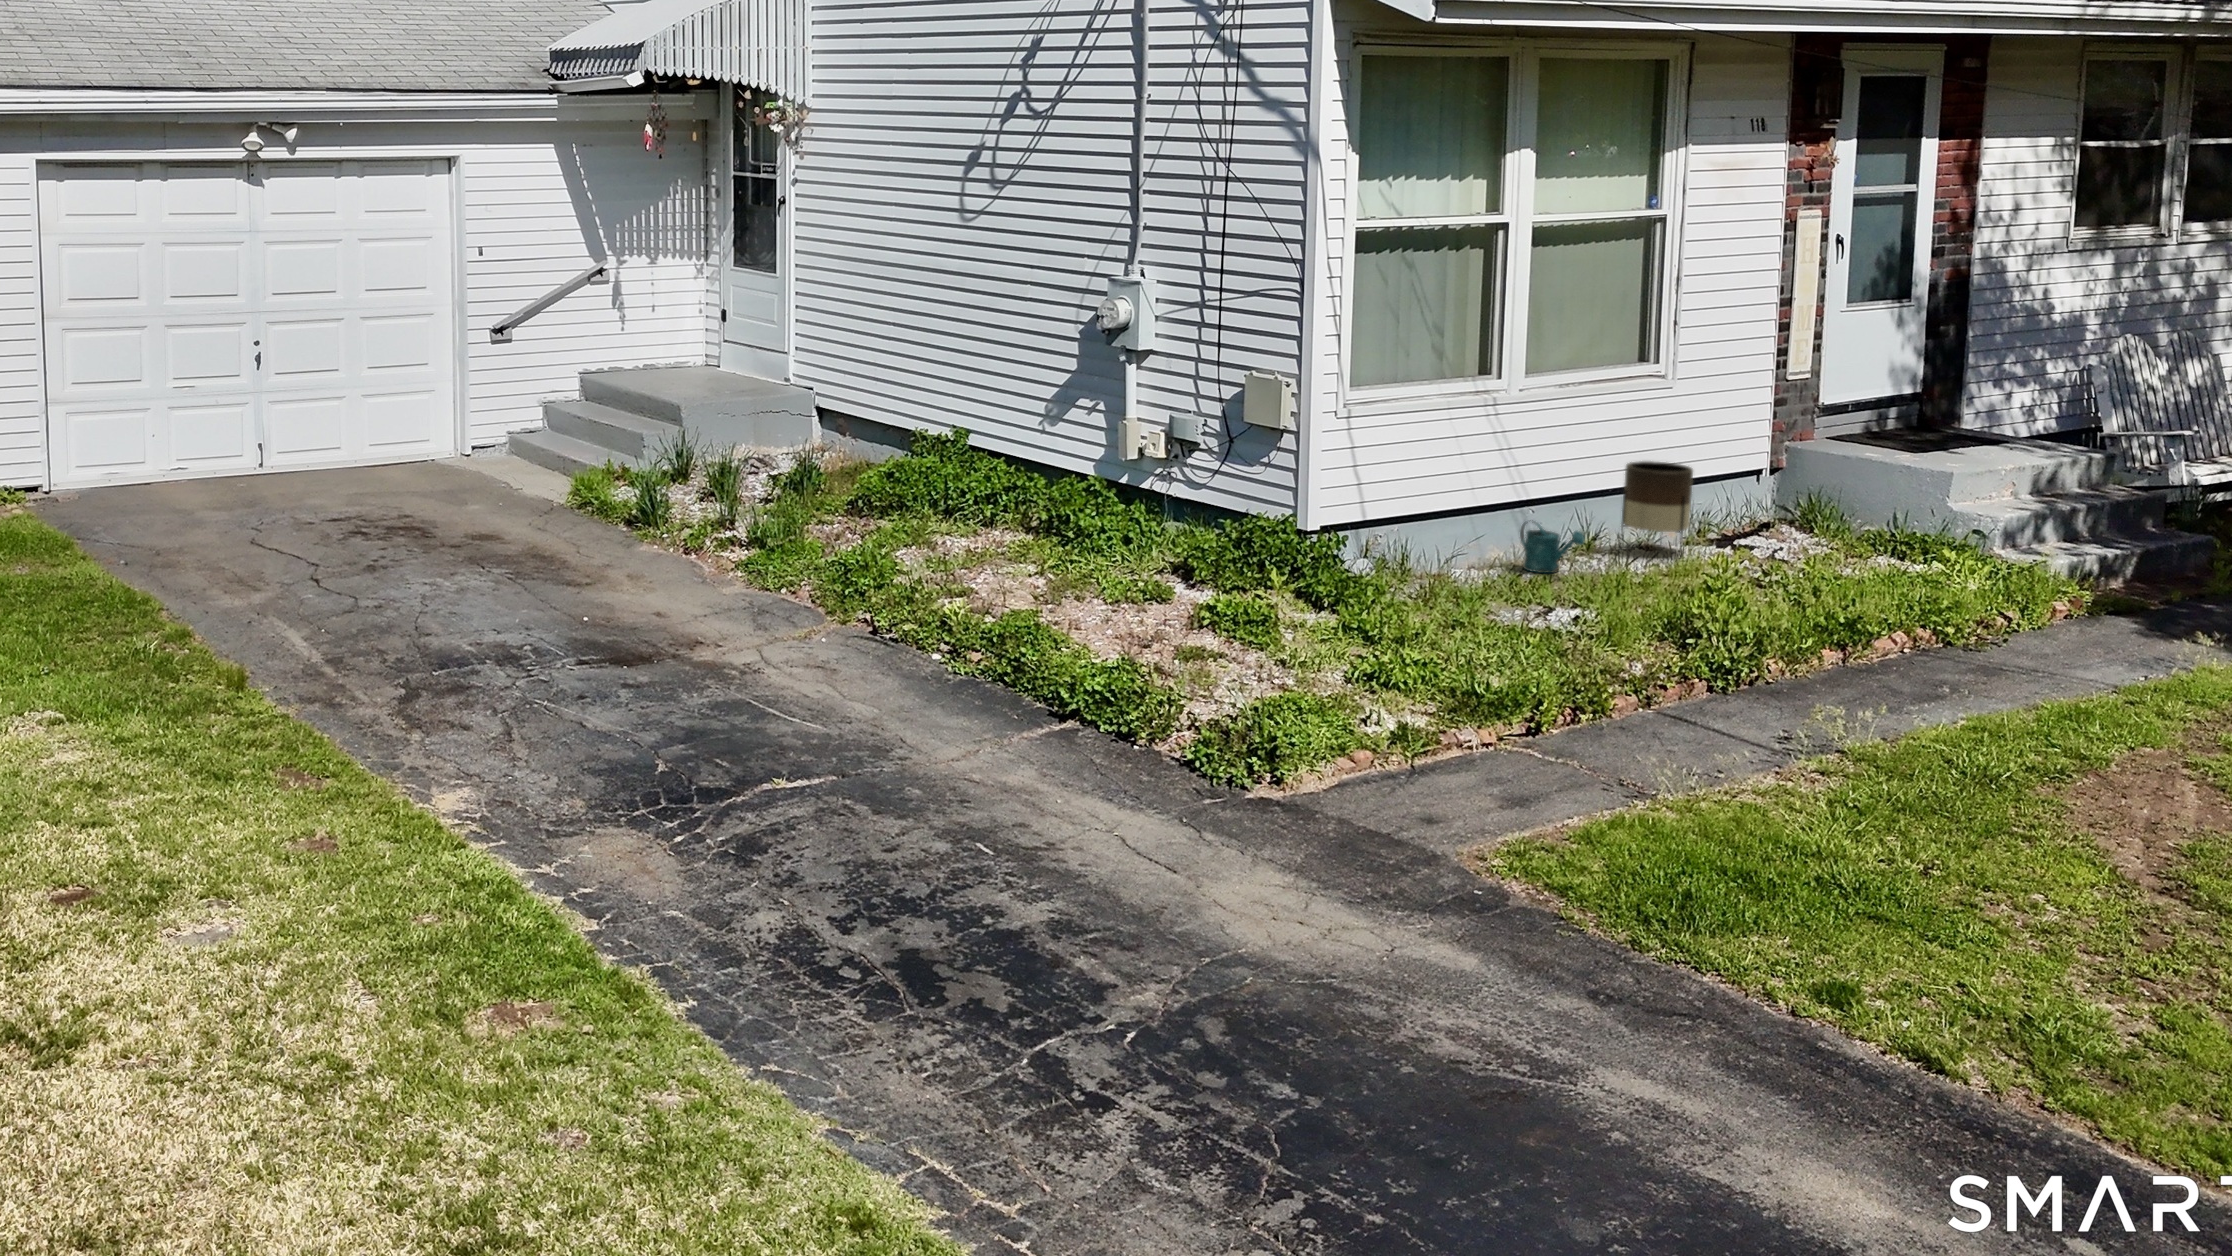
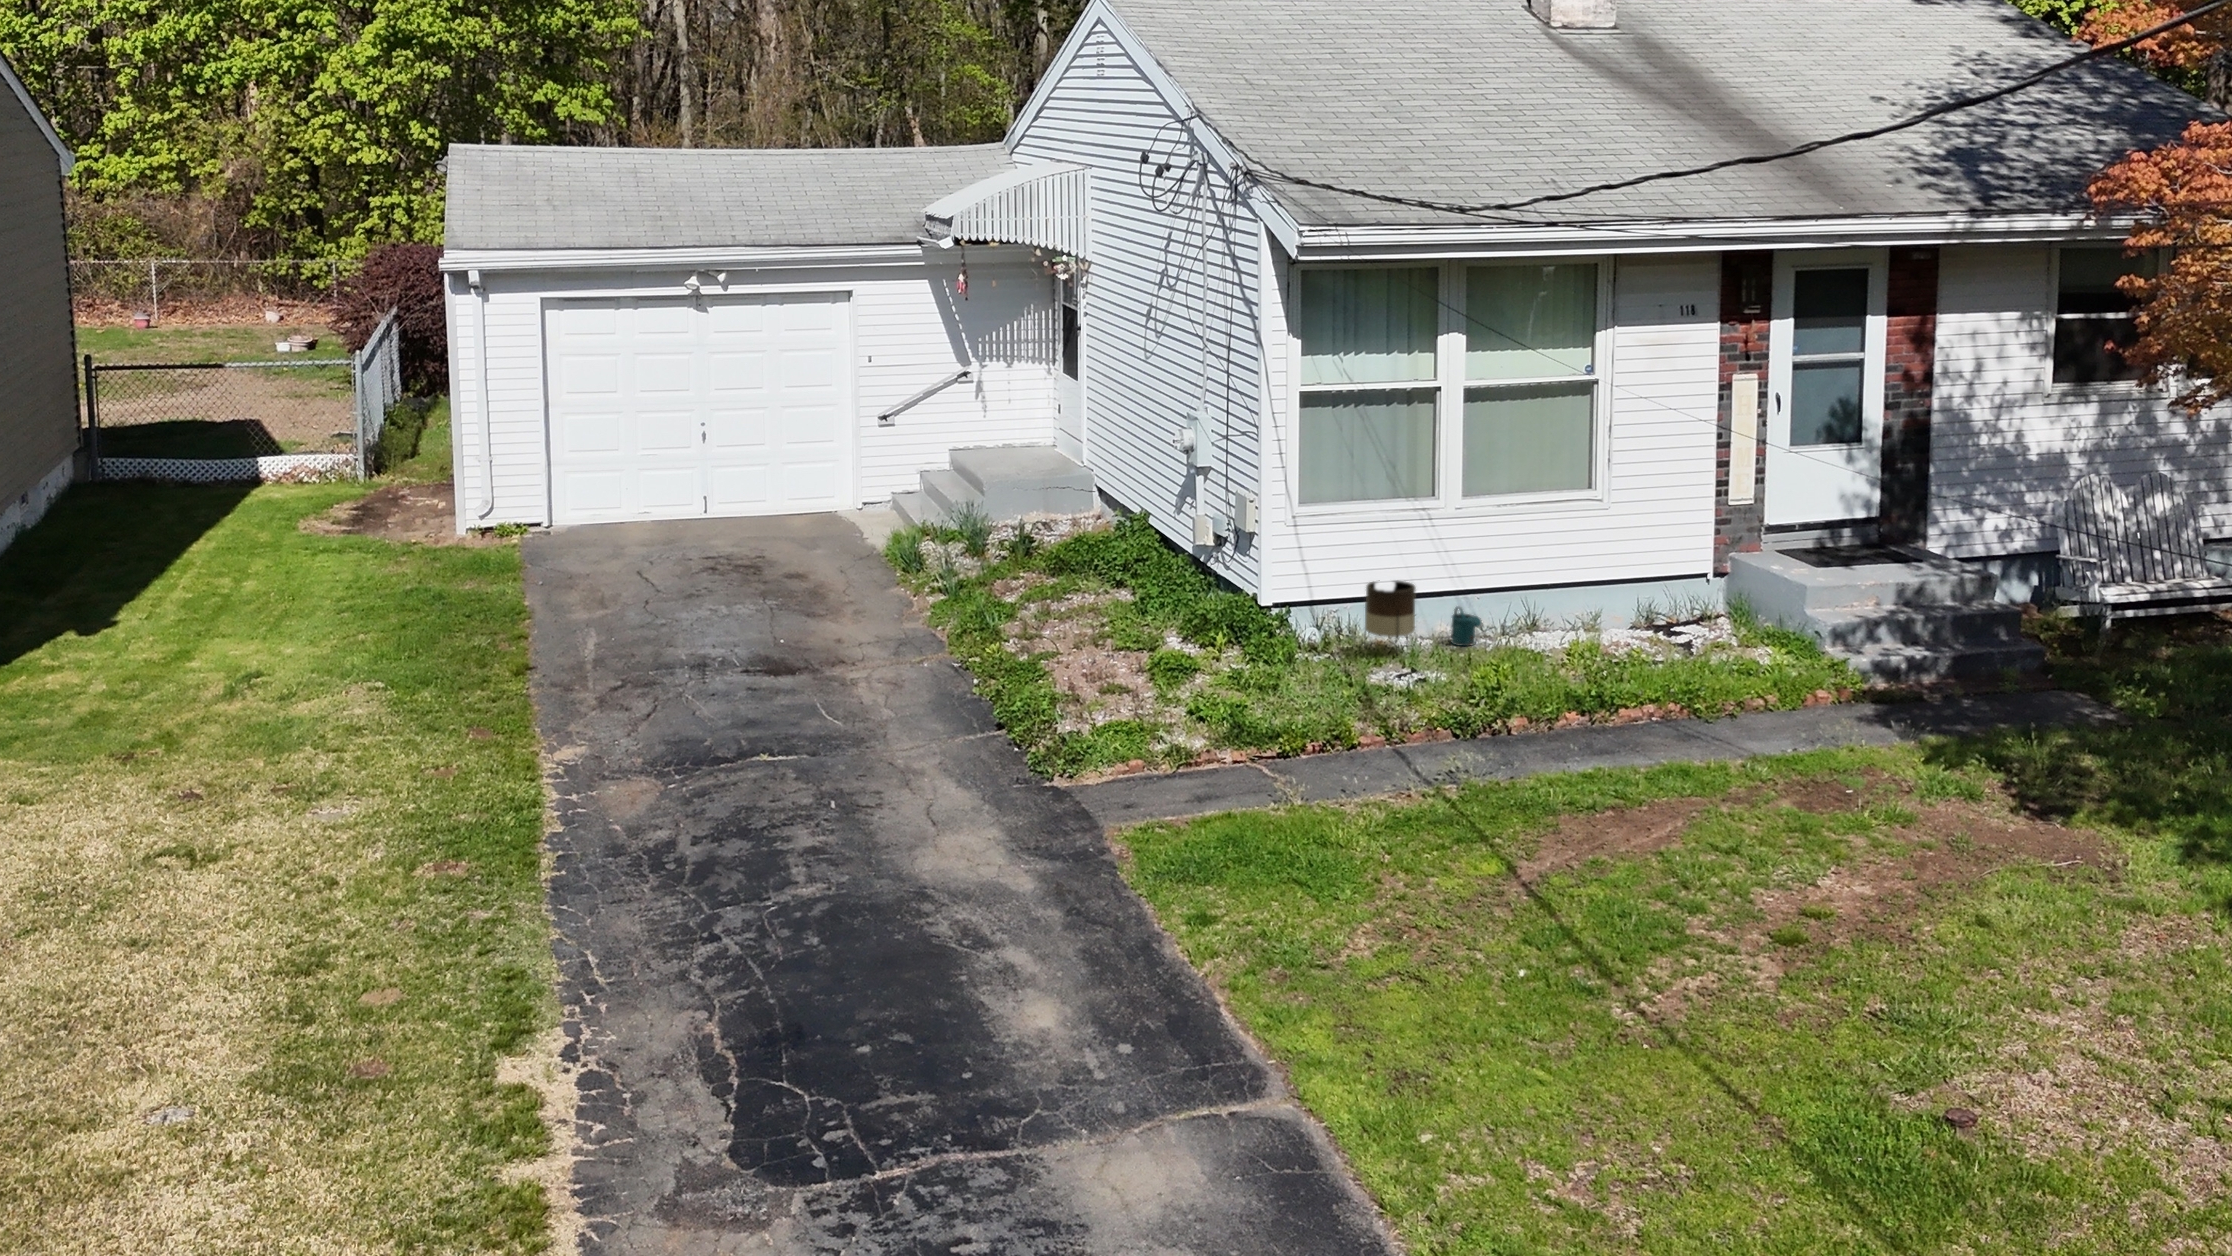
planter: present [1622,461,1693,554] -> present [1364,581,1416,648]

